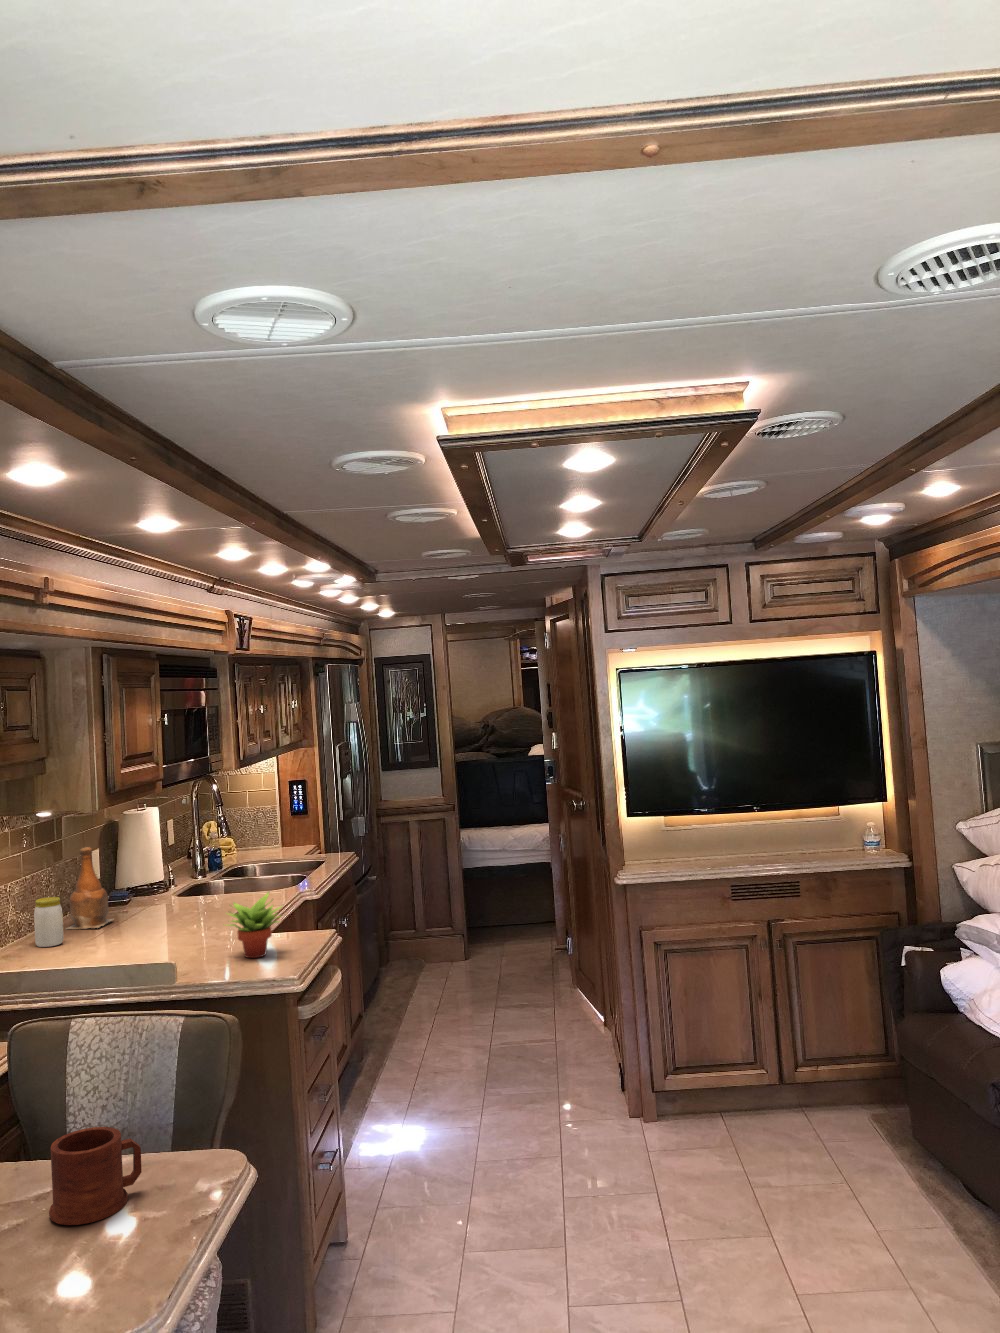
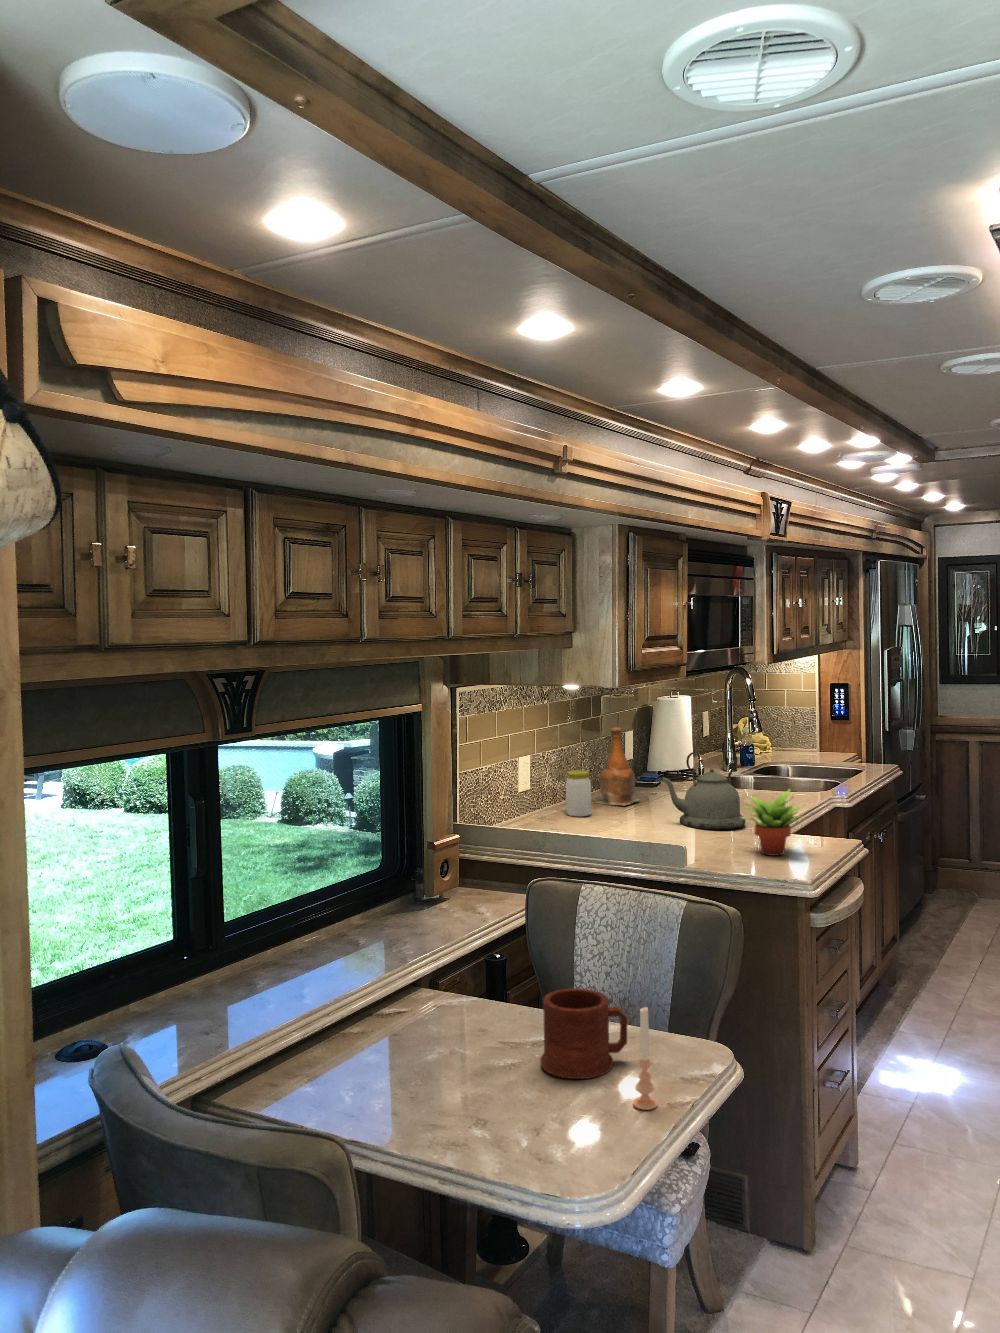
kettle: none [139,860,225,941] -> present [661,750,745,829]
candle: none [155,1131,180,1234] -> present [633,1007,658,1110]

